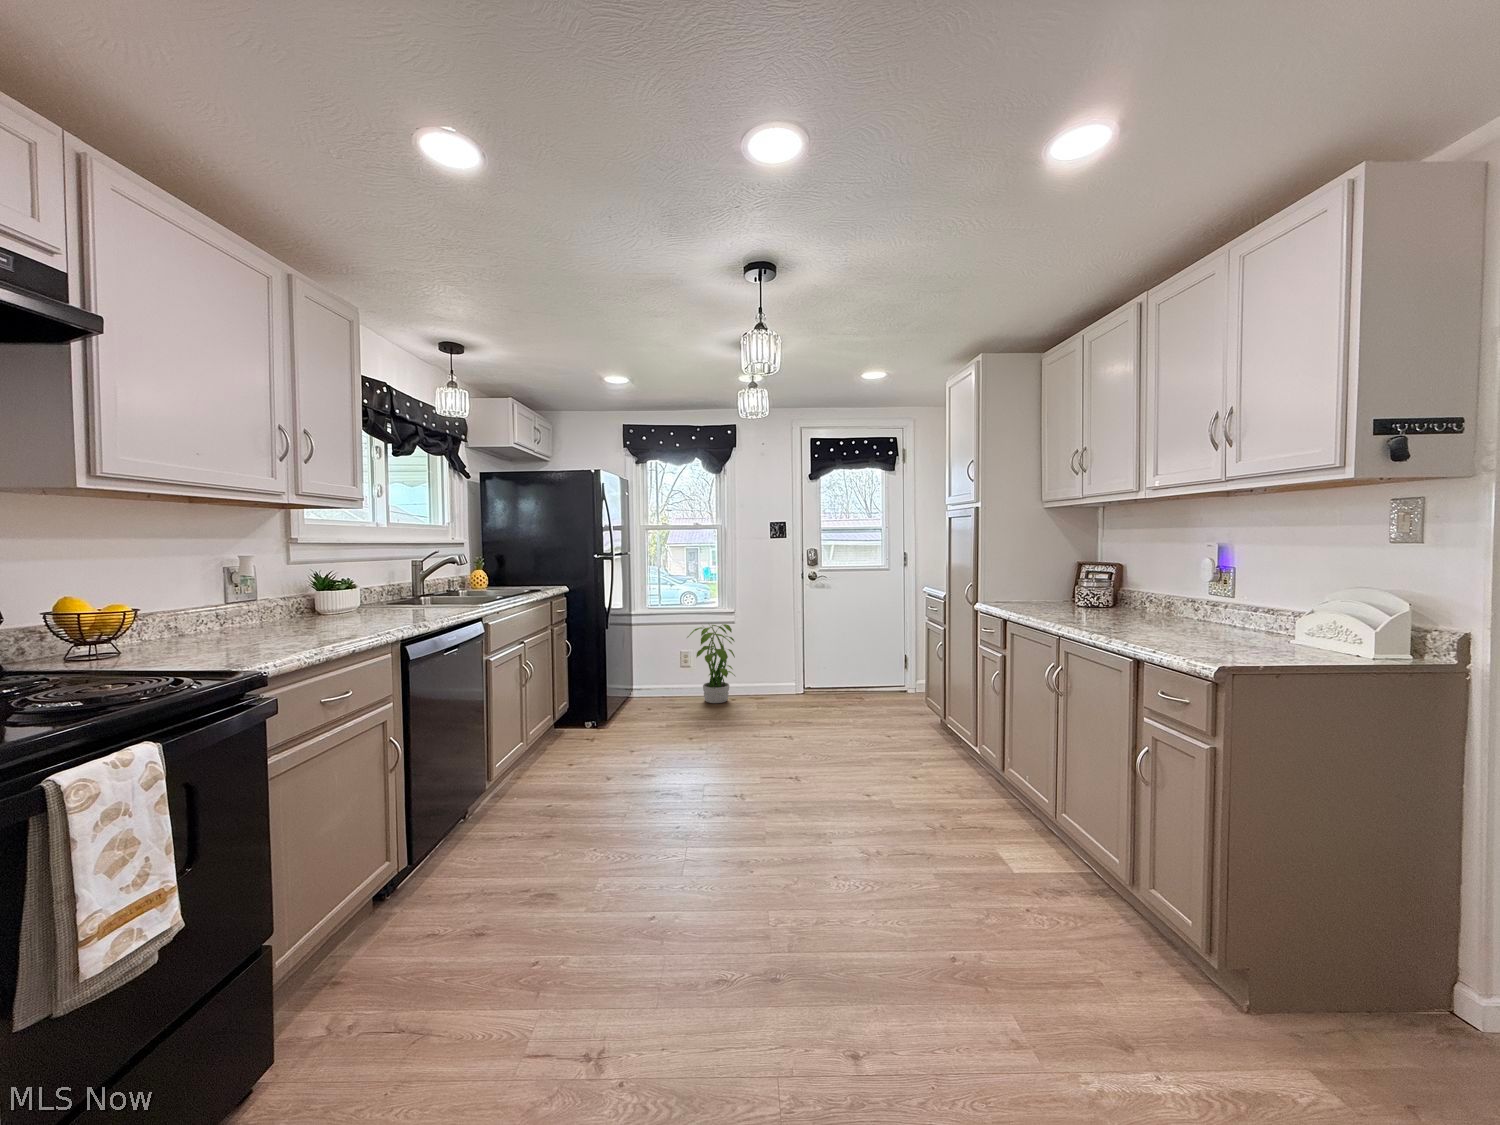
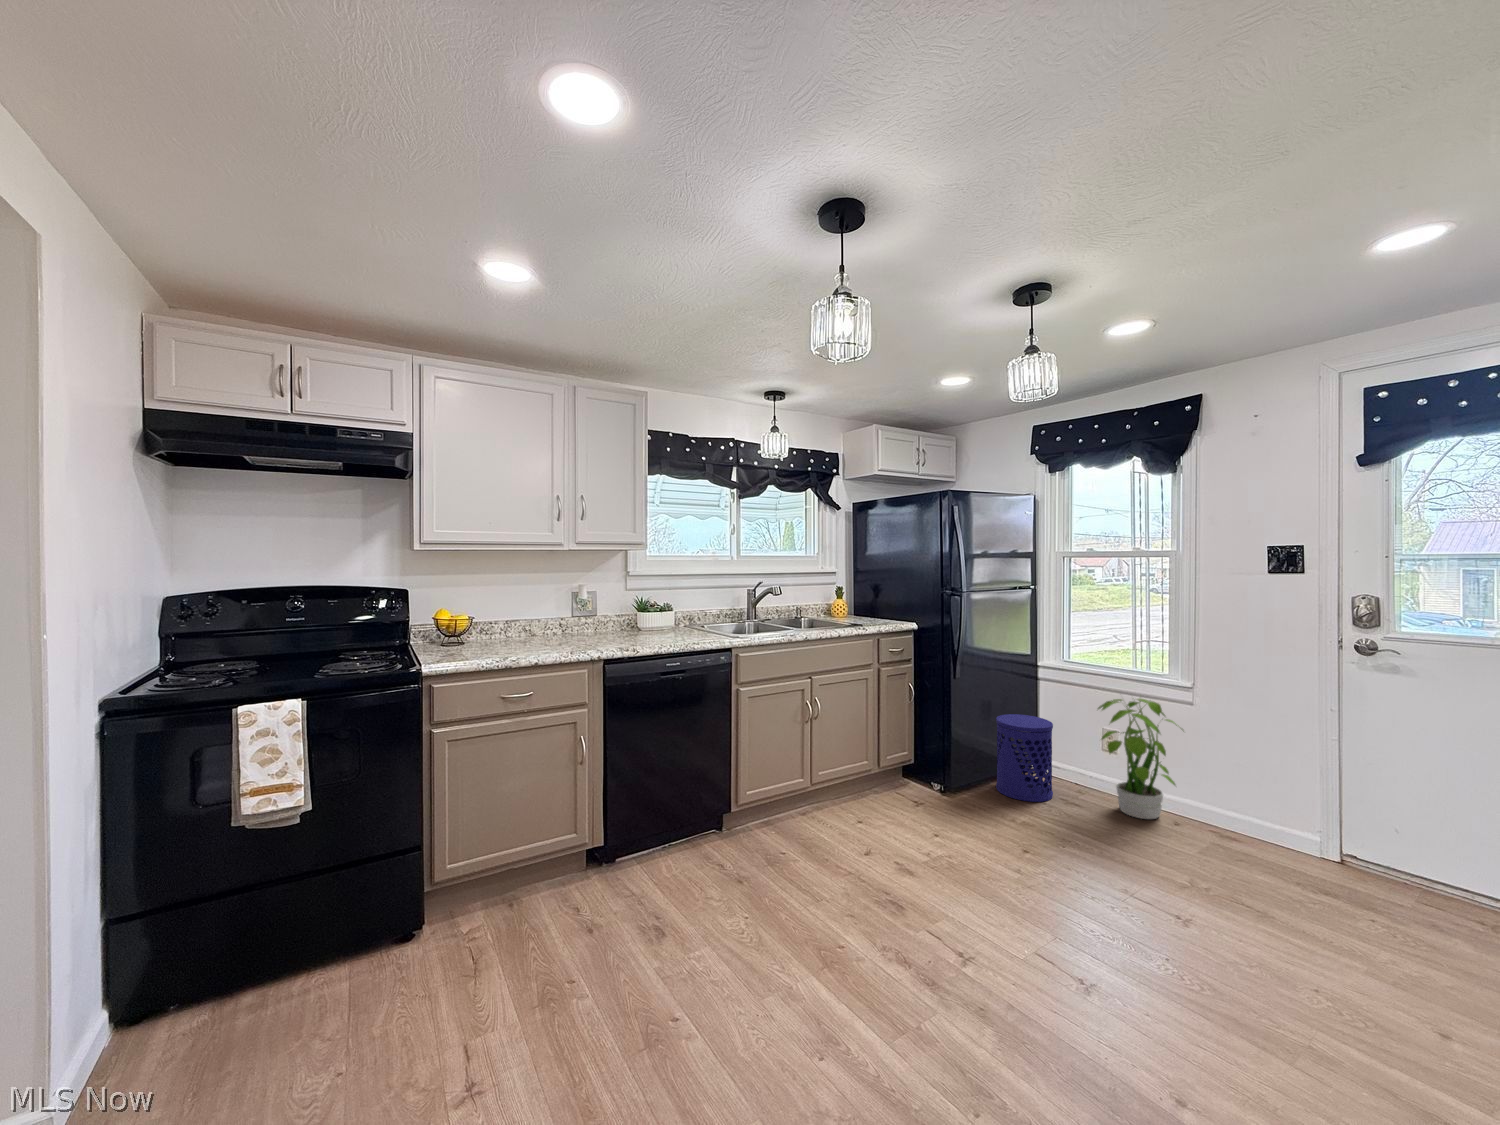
waste bin: none [626,652,668,715] -> present [996,714,1053,802]

